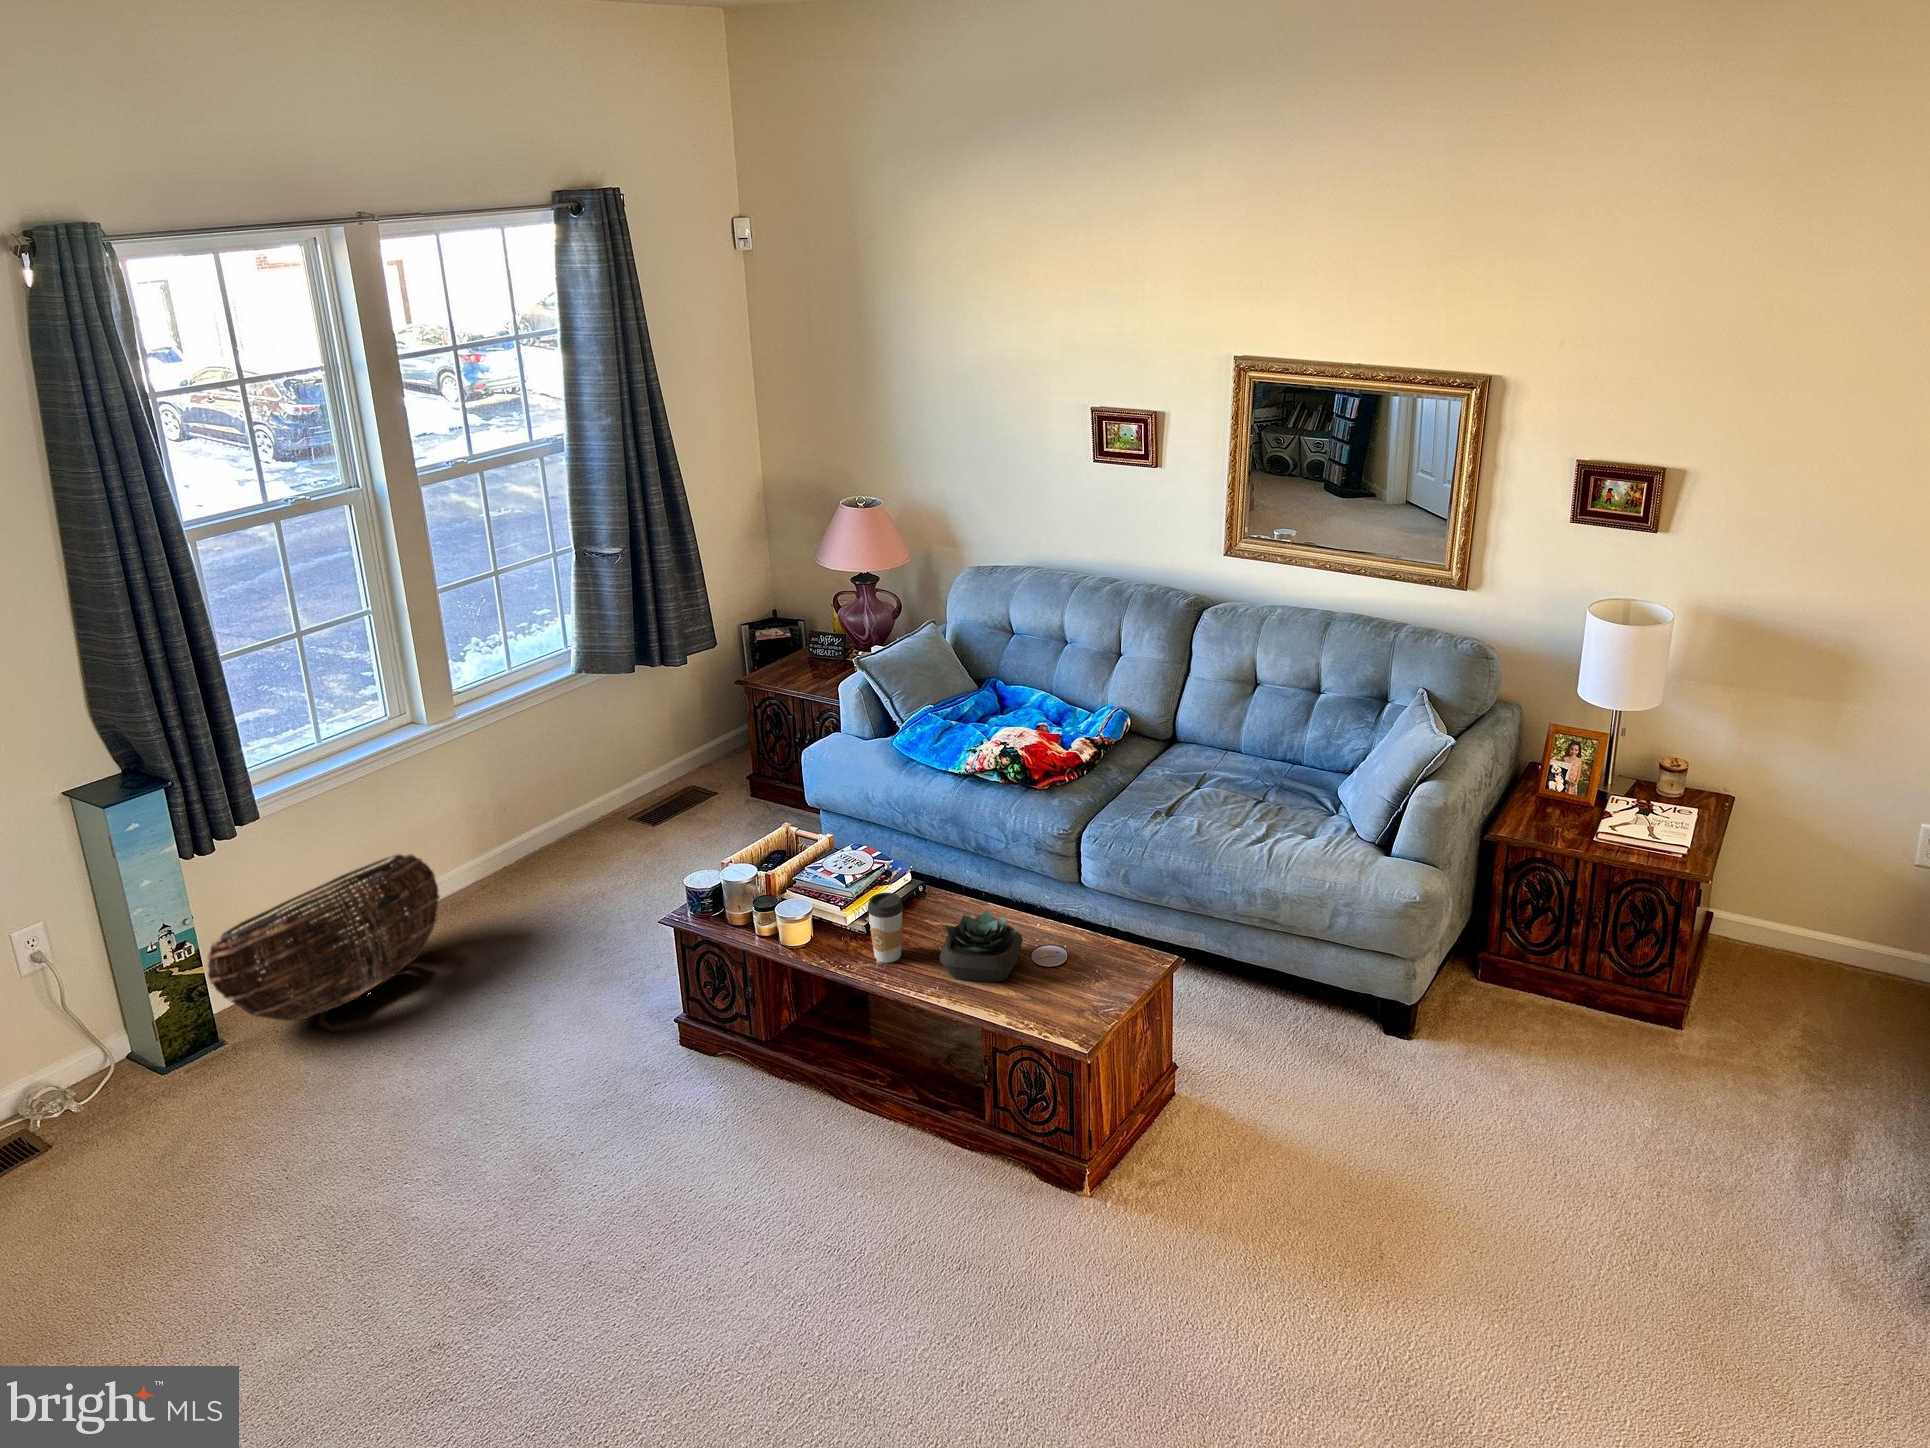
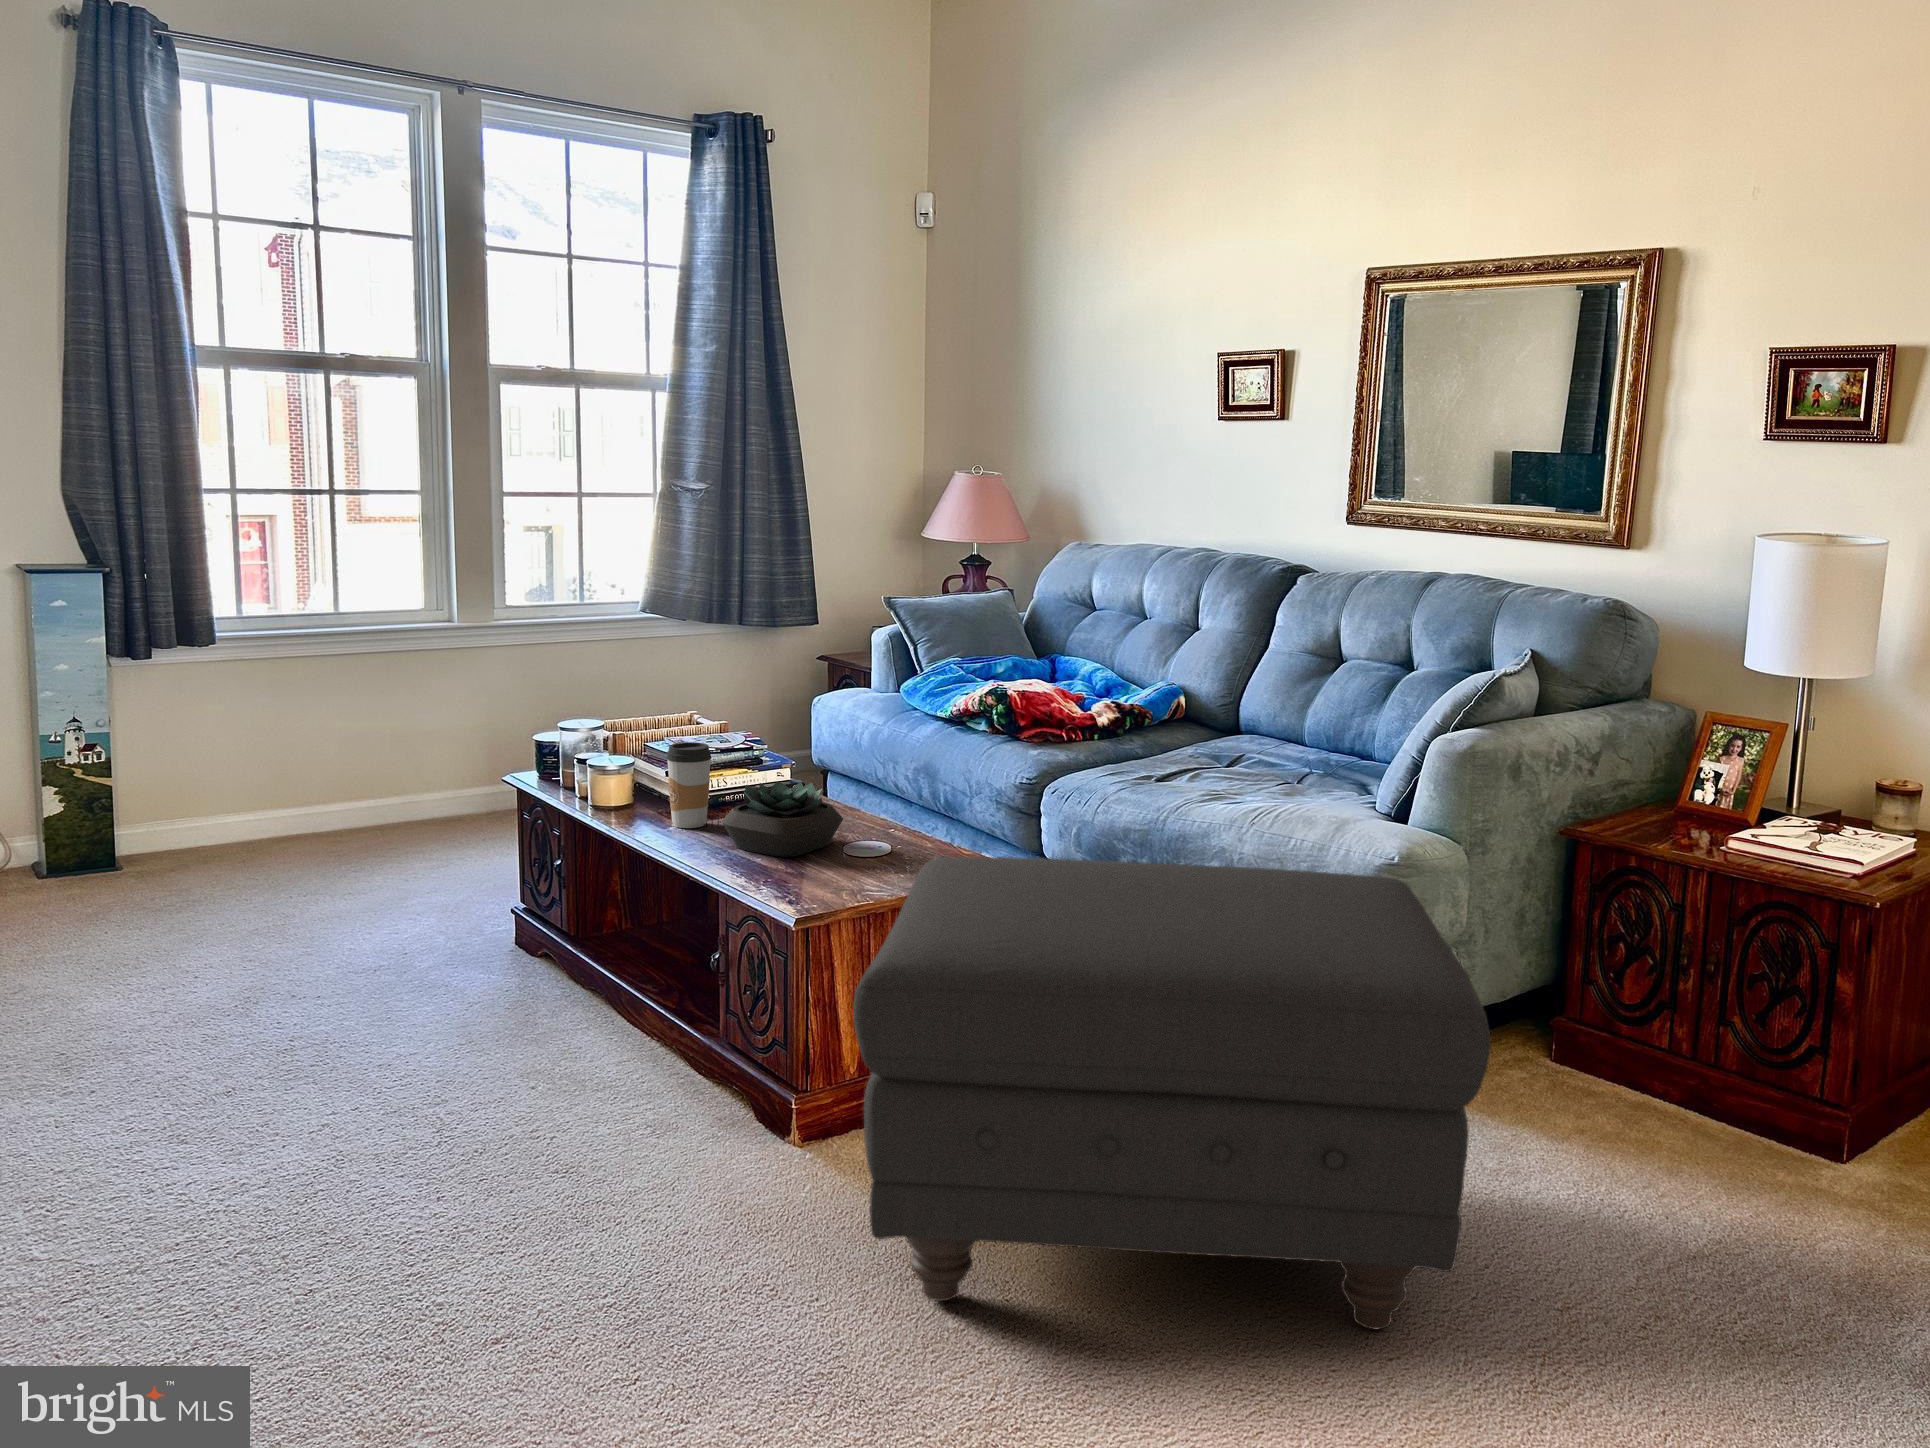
basket: present [207,854,440,1021] -> none [111,726,397,865]
ottoman: none [1165,940,1626,1310] -> present [853,857,1491,1329]

